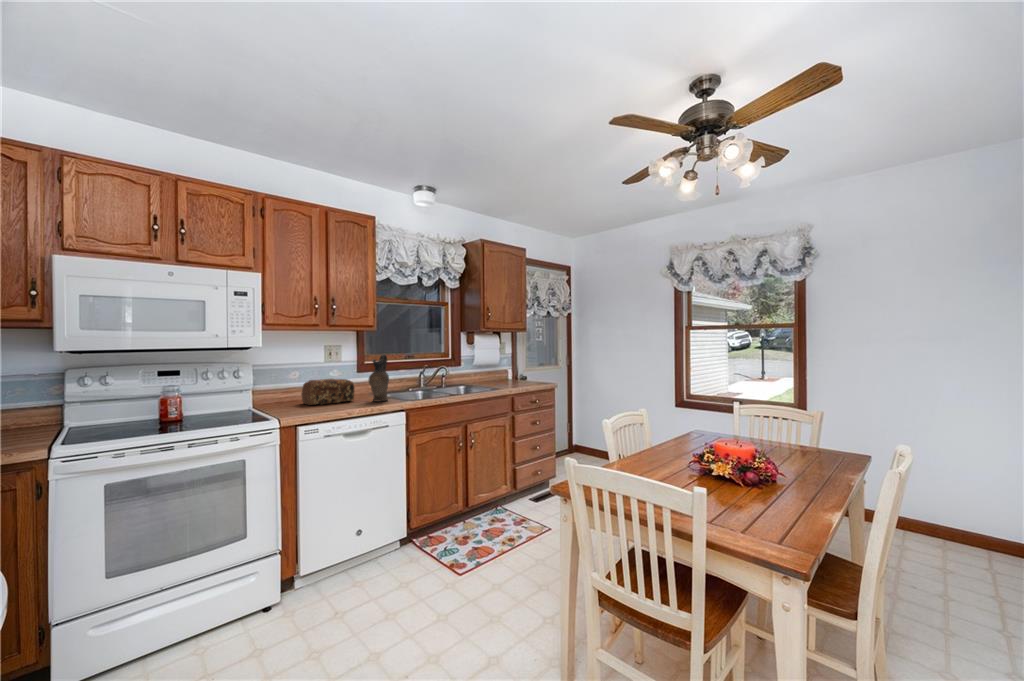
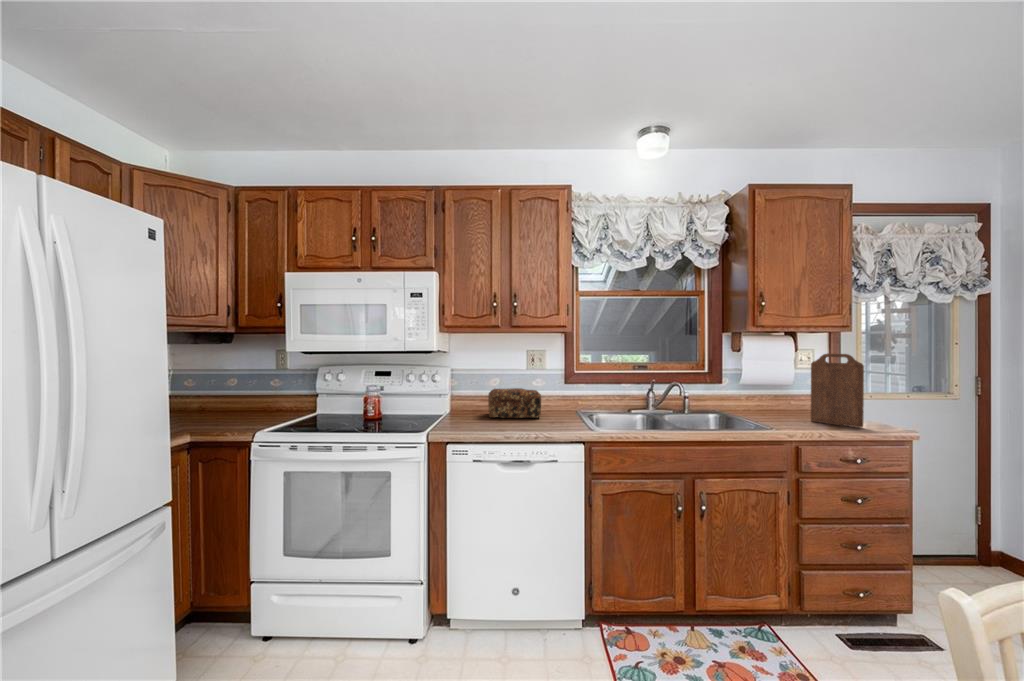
cutting board: none [511,344,535,385] -> present [811,353,864,427]
ceramic pitcher: present [368,354,389,402] -> none [553,362,581,424]

